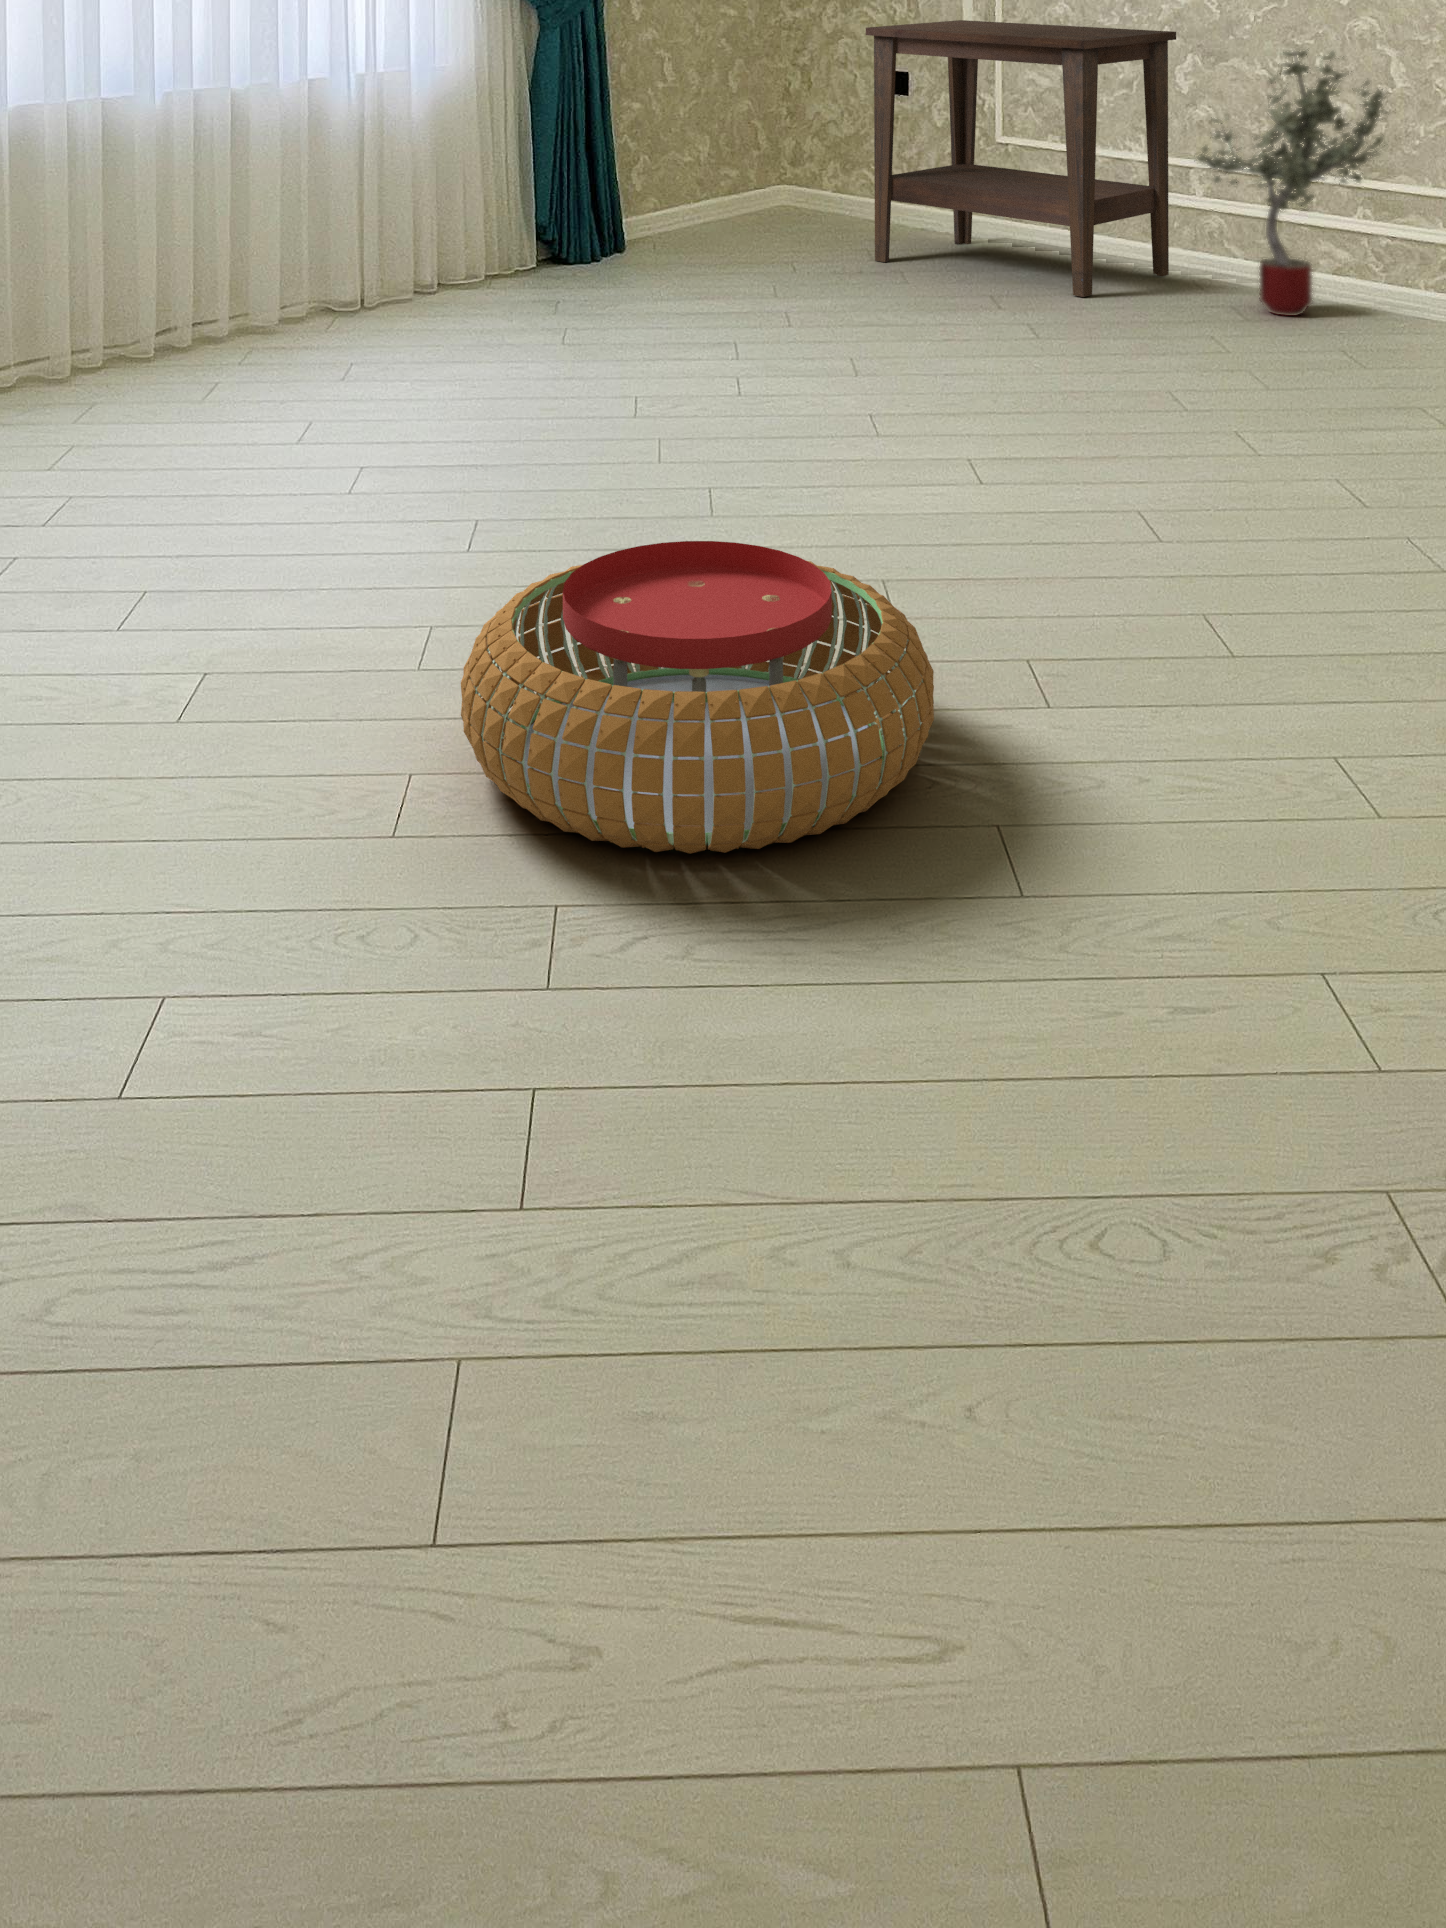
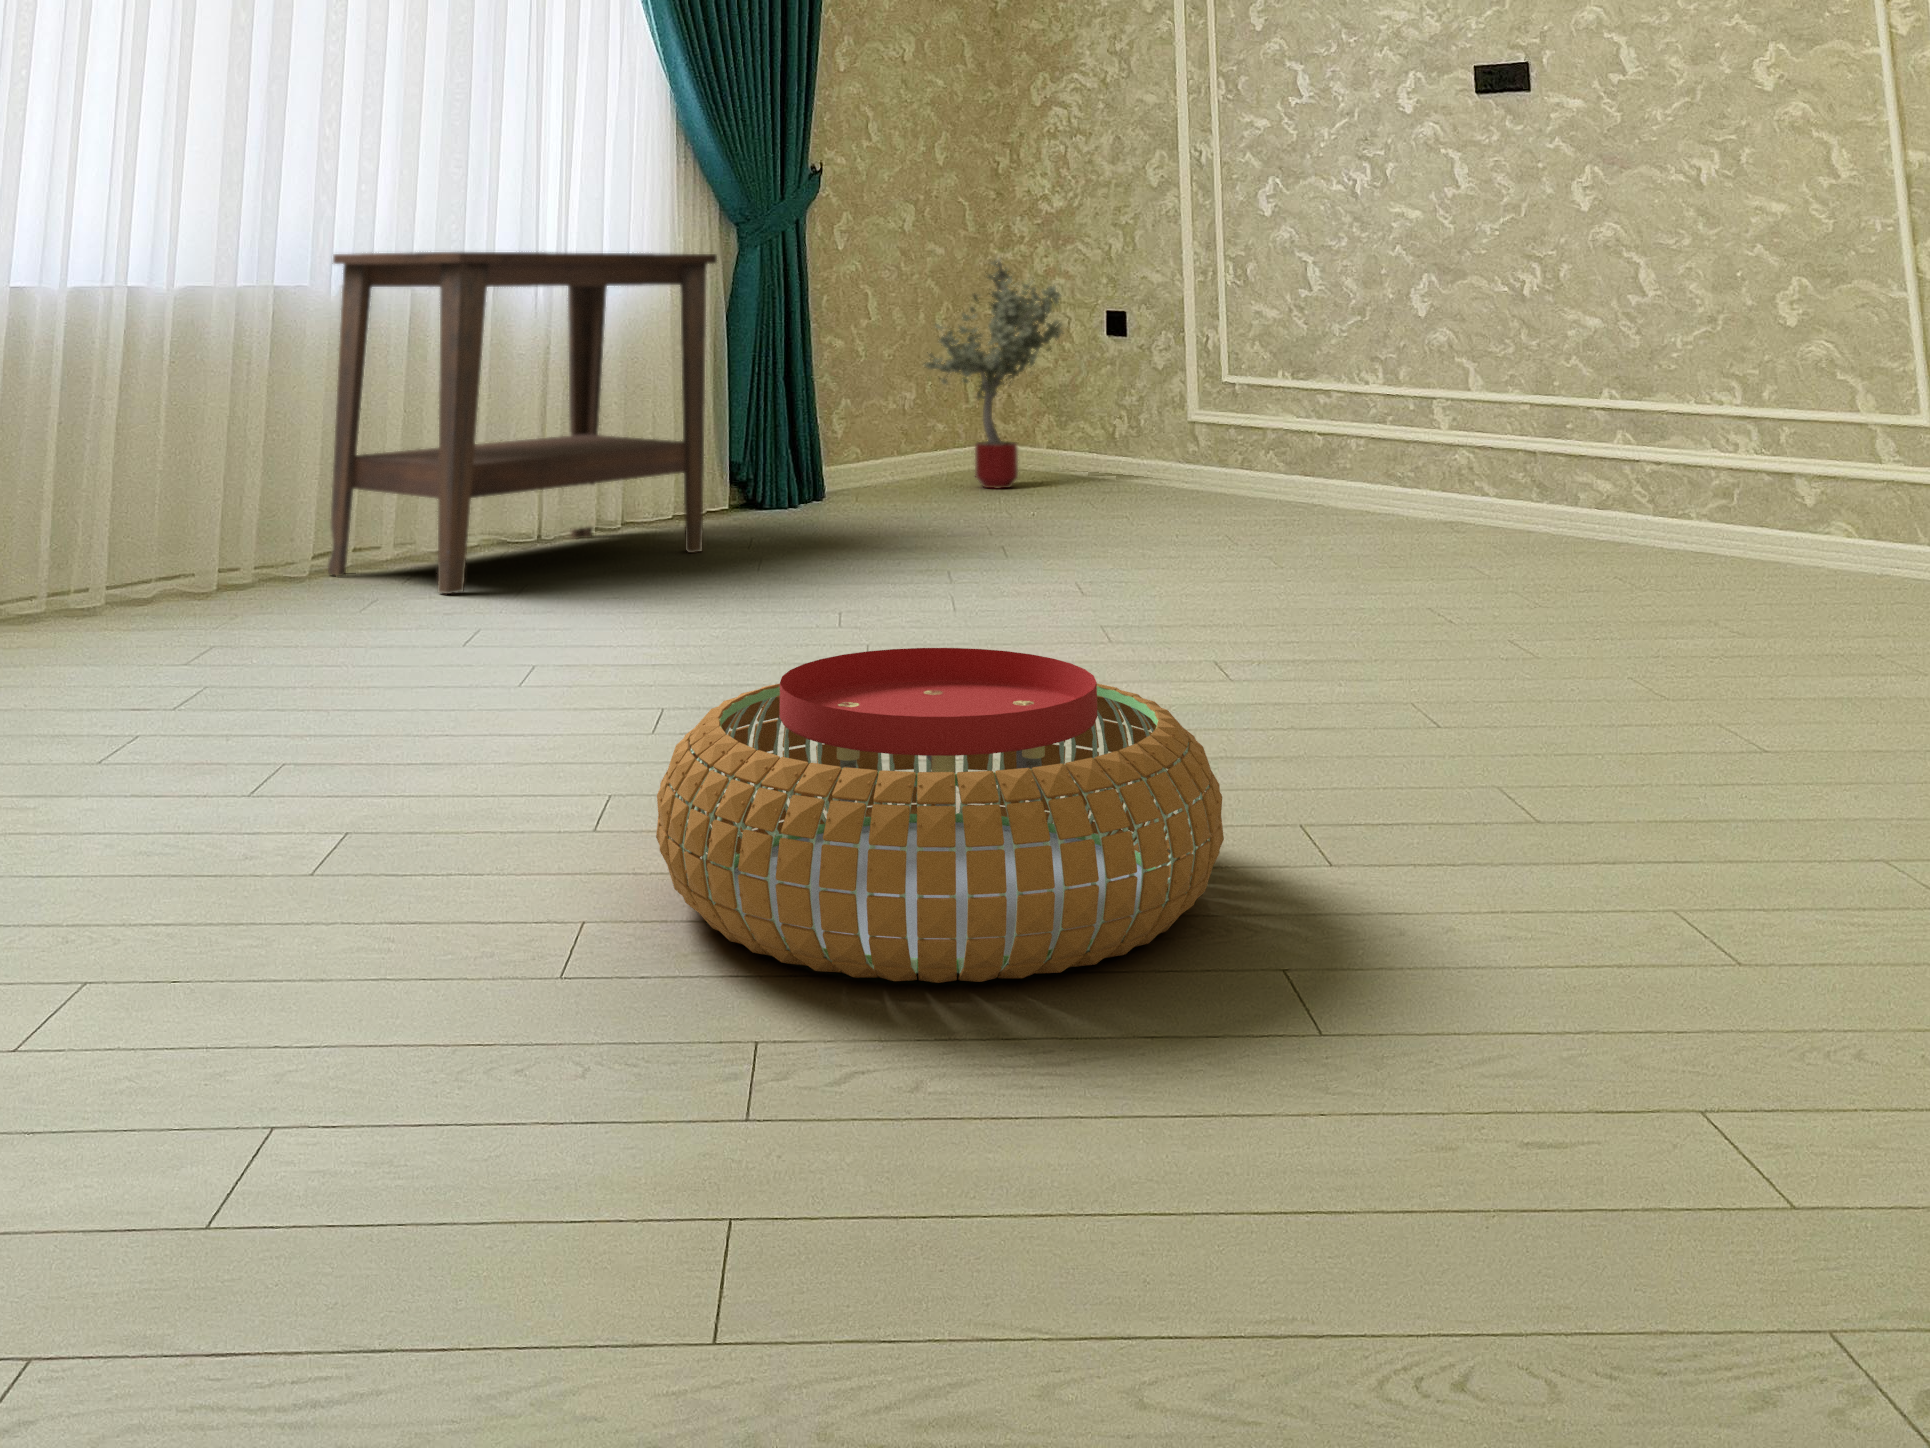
side table: present [866,20,1176,297] -> present [328,252,717,594]
potted tree: present [1198,49,1386,316] -> present [924,259,1063,488]

